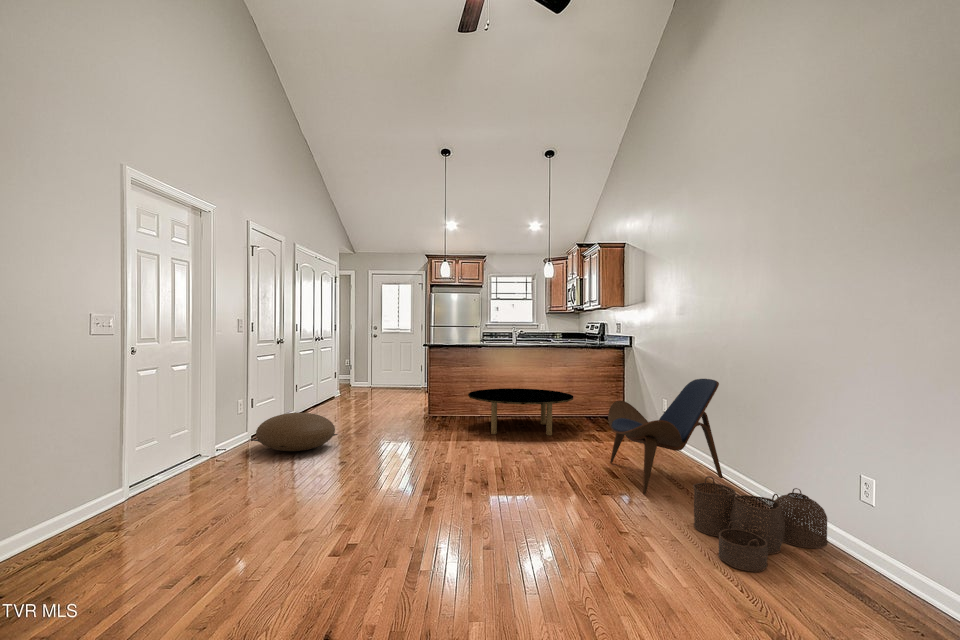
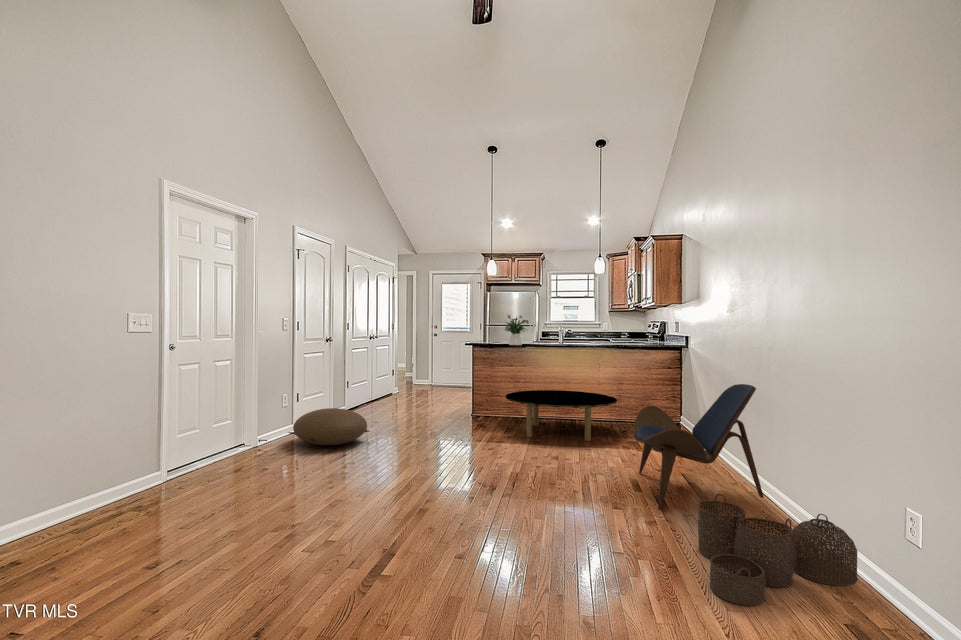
flower arrangement: none [451,314,482,345] -> present [504,315,529,345]

